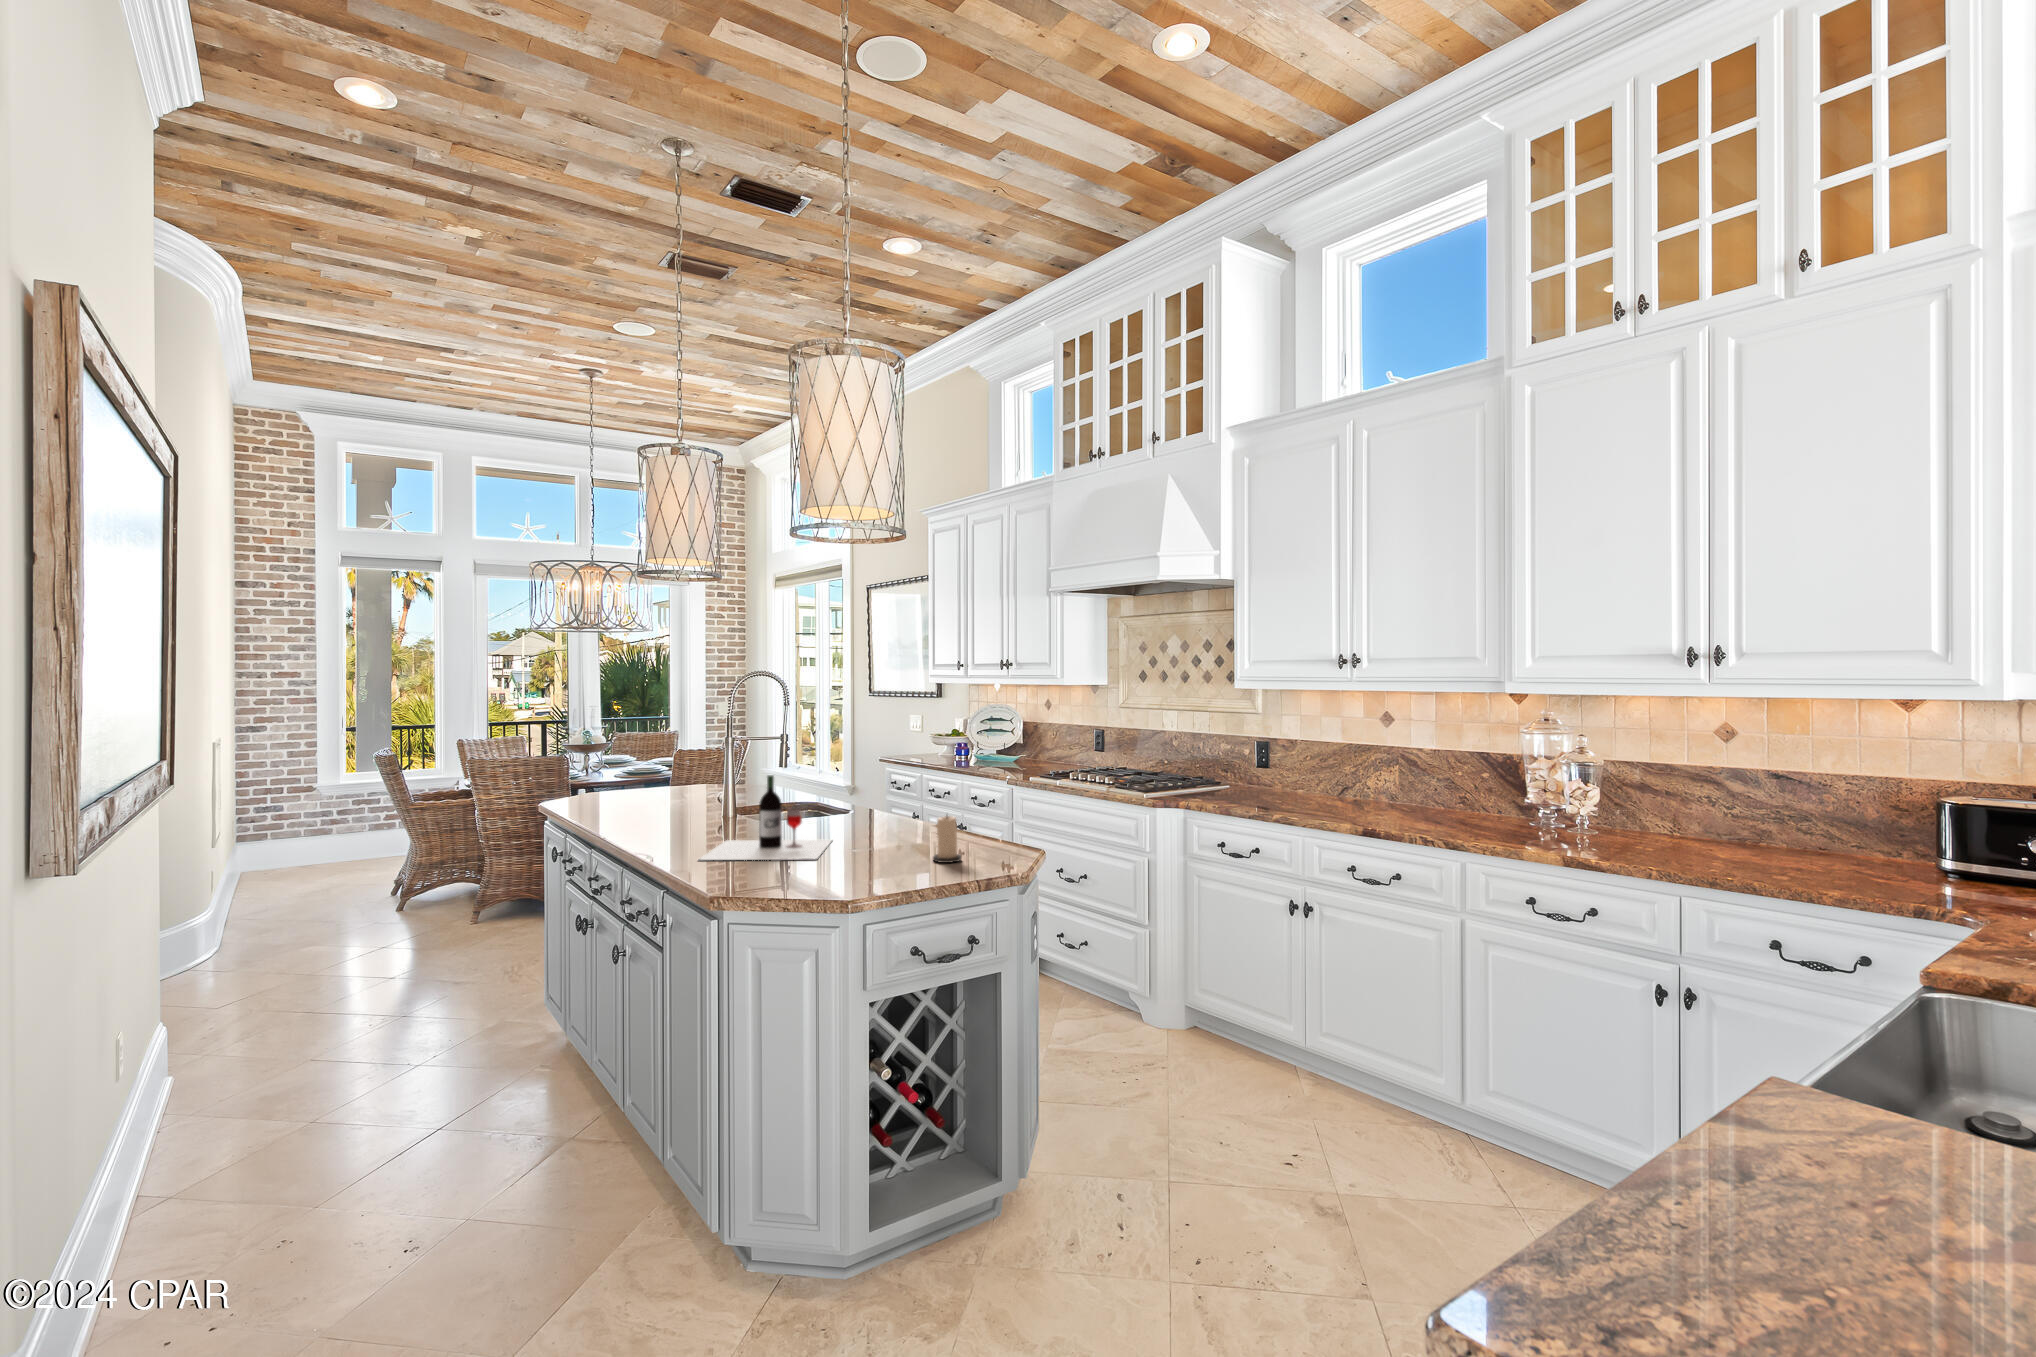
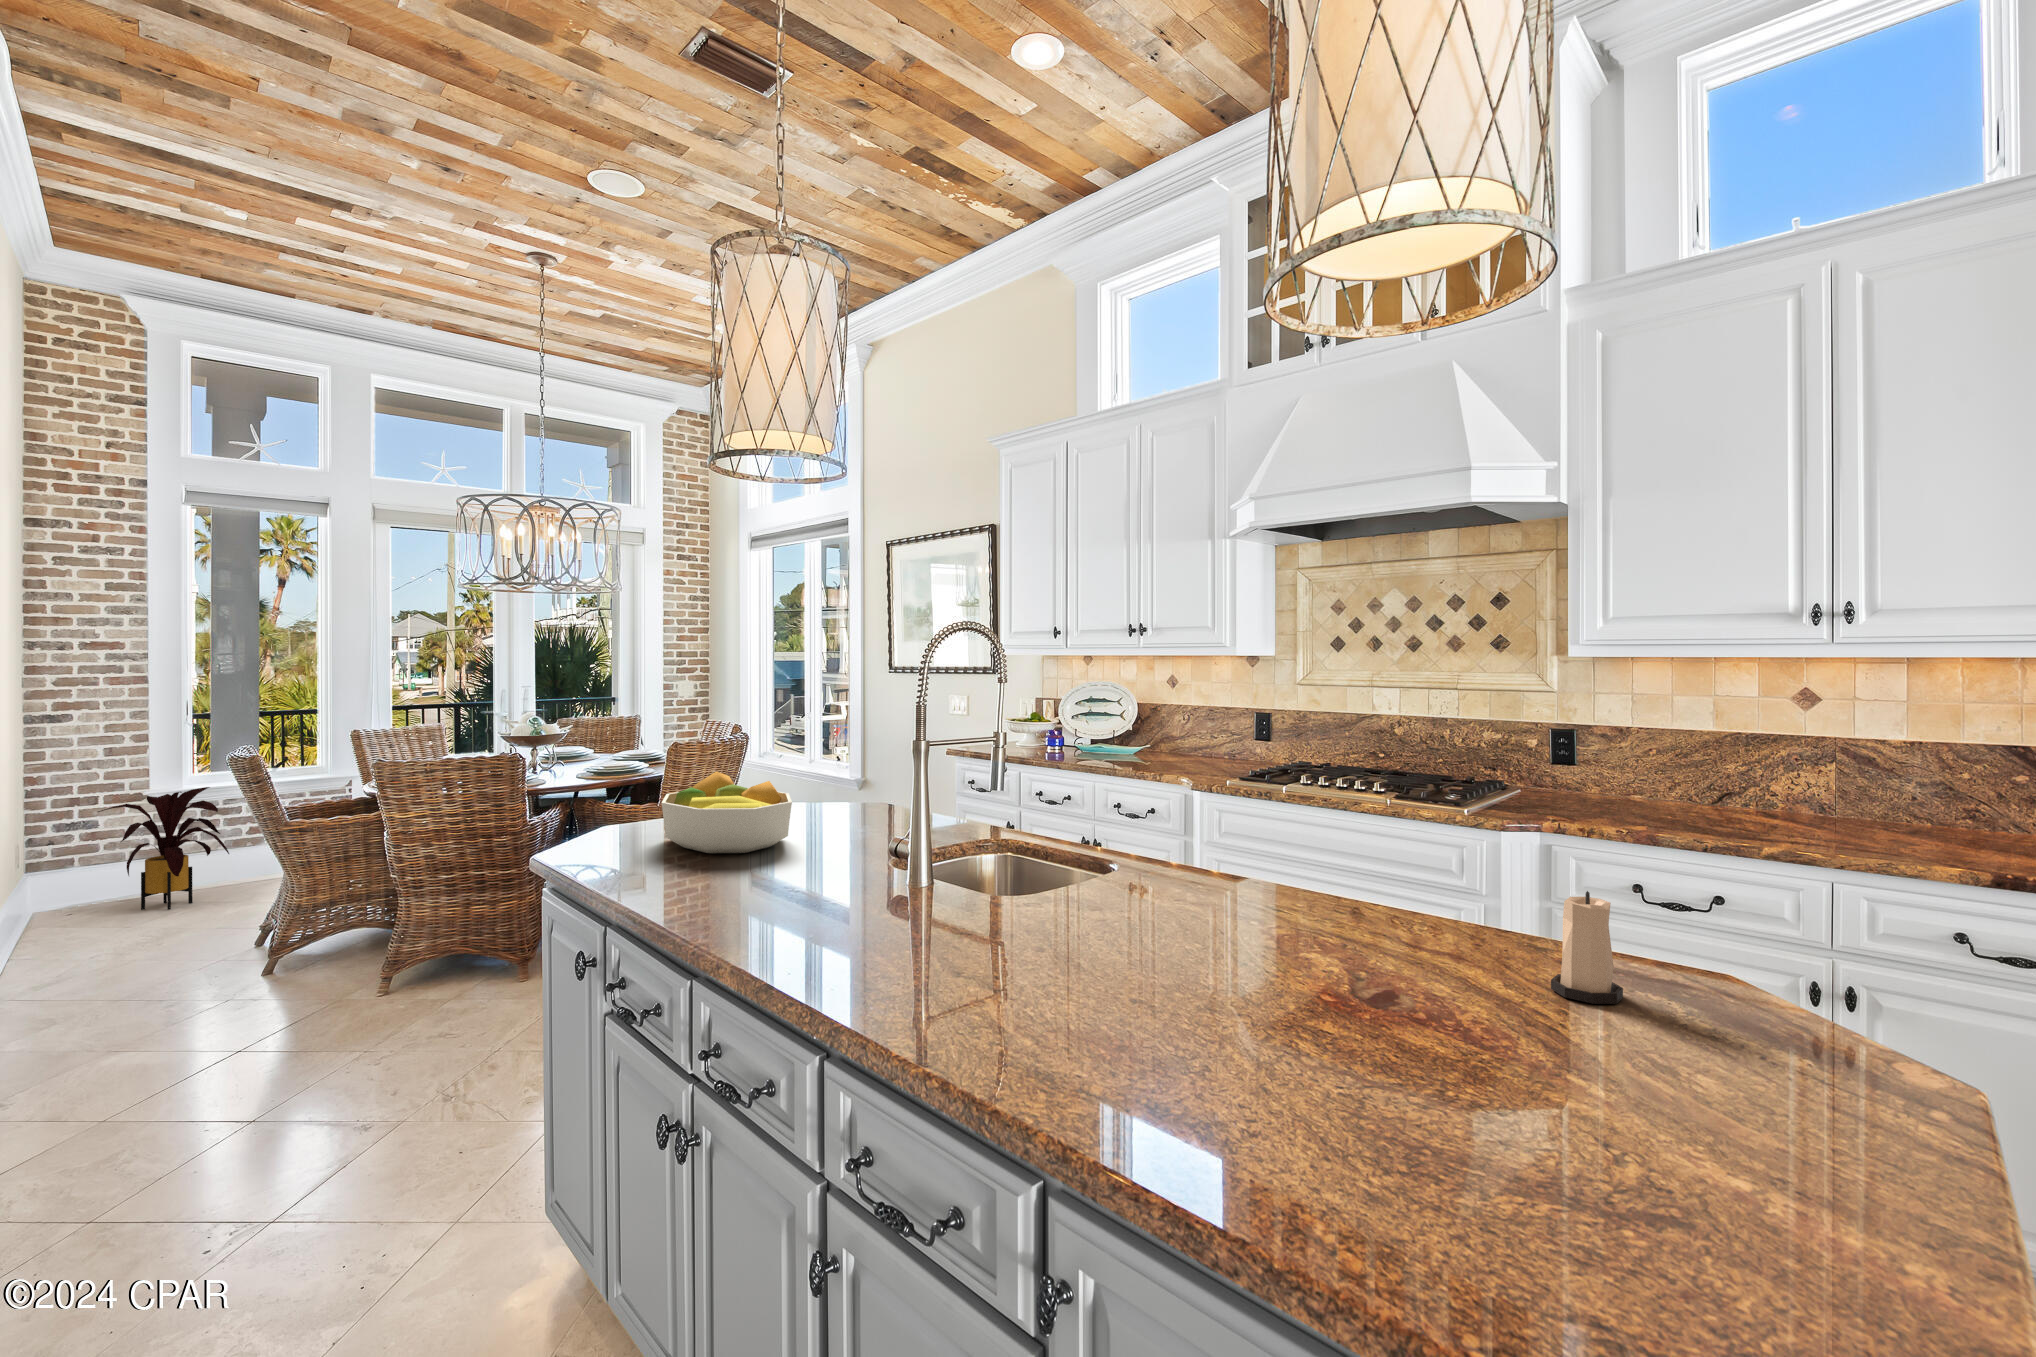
fruit bowl: none [601,763,680,809] -> present [662,771,792,853]
wine bottle: present [700,775,831,860] -> none [1011,806,1318,1019]
house plant: none [282,782,372,873] -> present [98,787,229,910]

